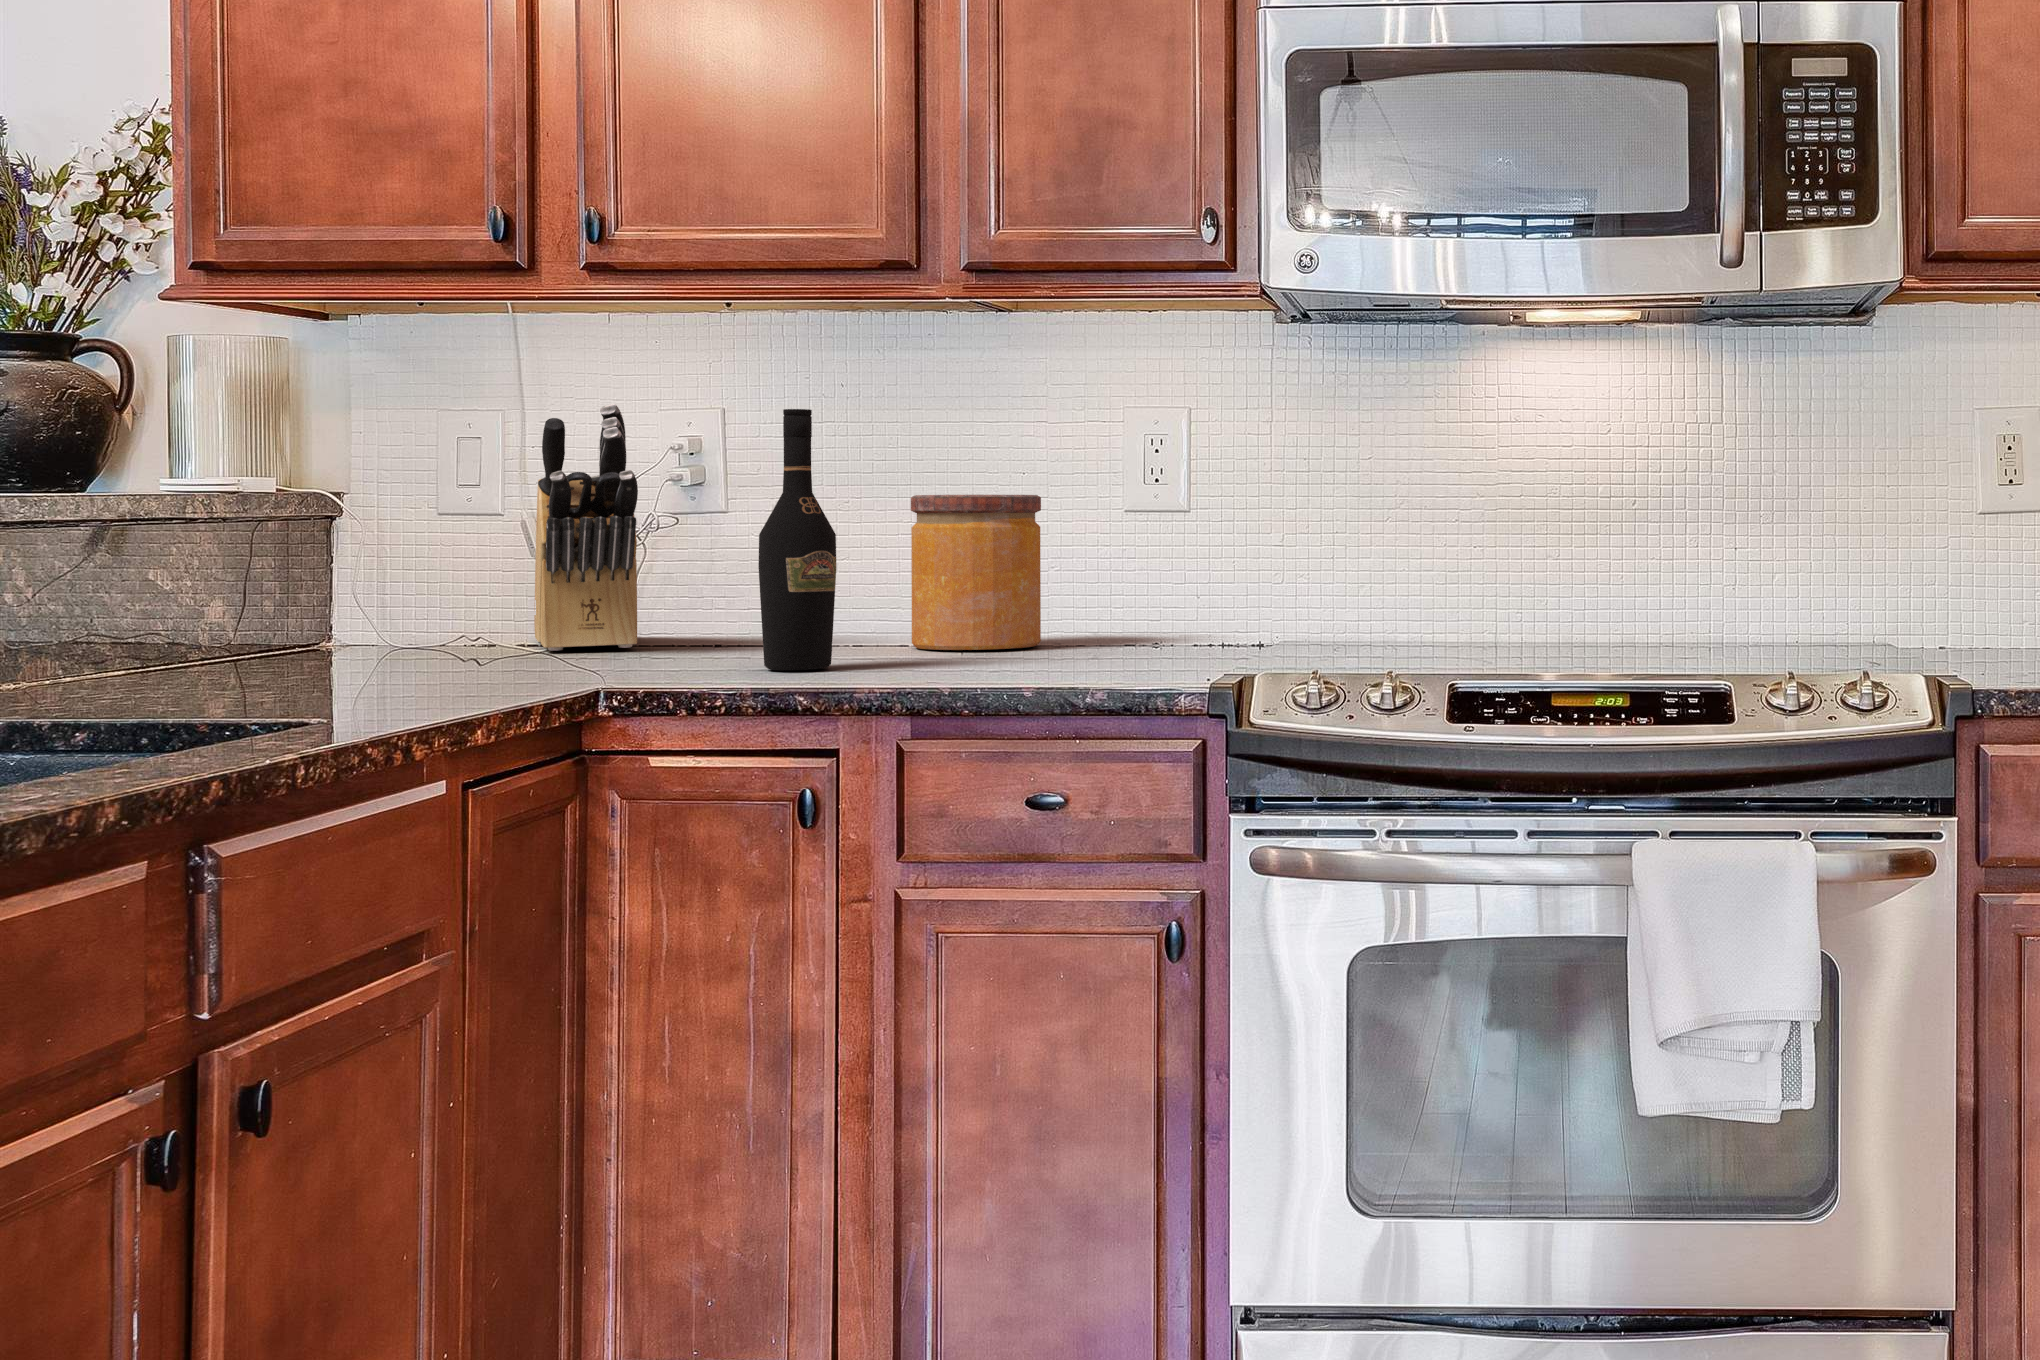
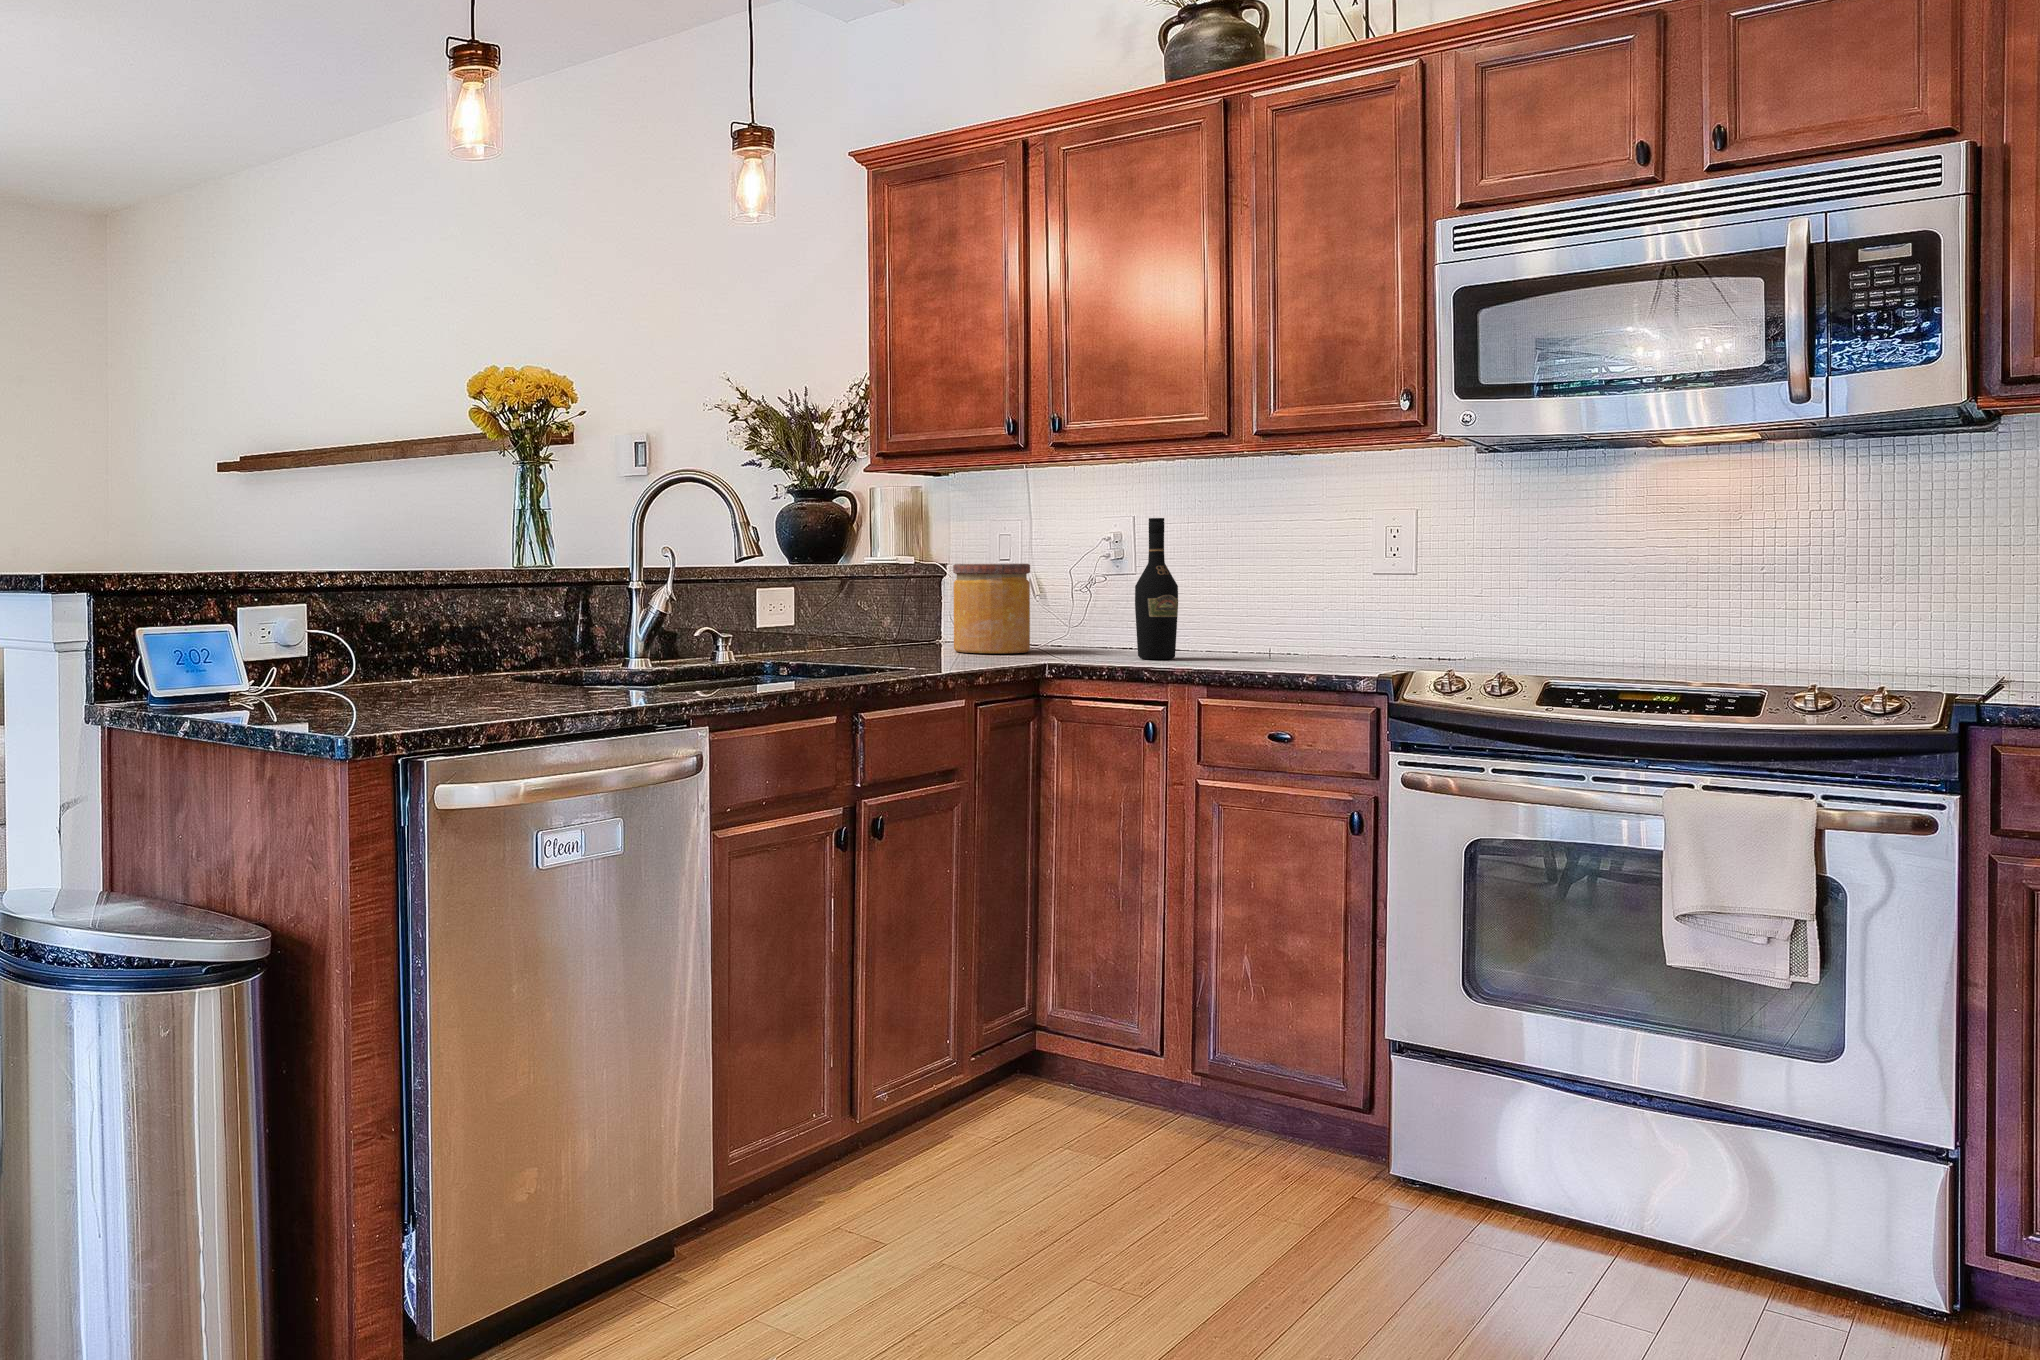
knife block: present [534,404,638,651] -> none [1036,515,1085,645]
jar: present [911,495,1041,650] -> present [953,563,1030,653]

